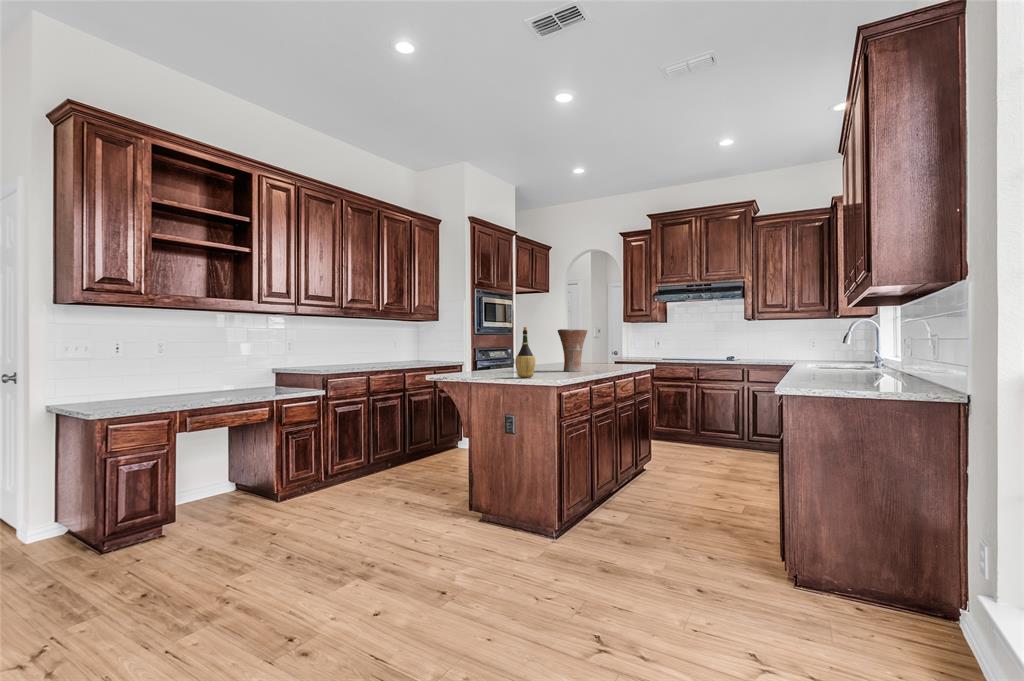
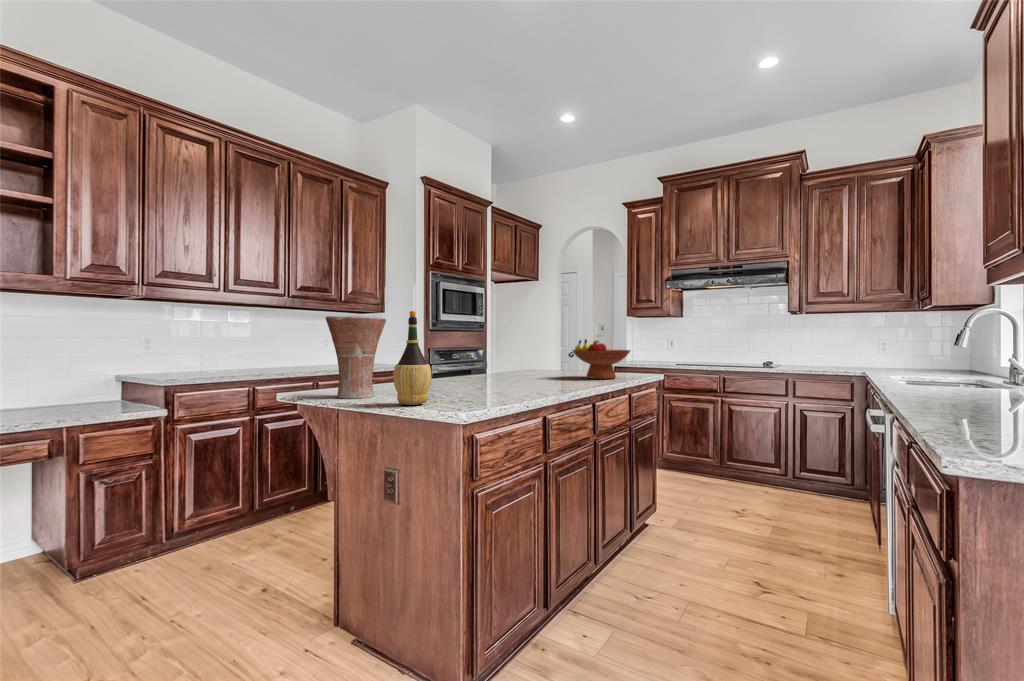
vase: present [558,329,588,372] -> present [326,316,386,399]
fruit bowl: none [595,341,635,367] -> present [572,339,630,379]

